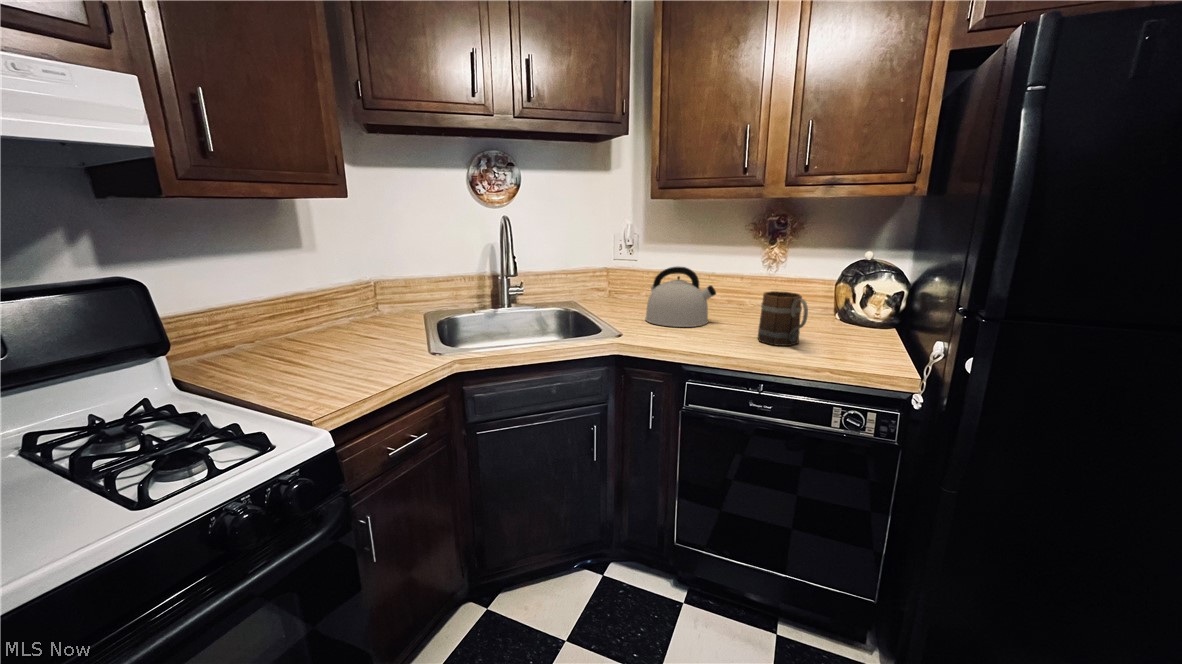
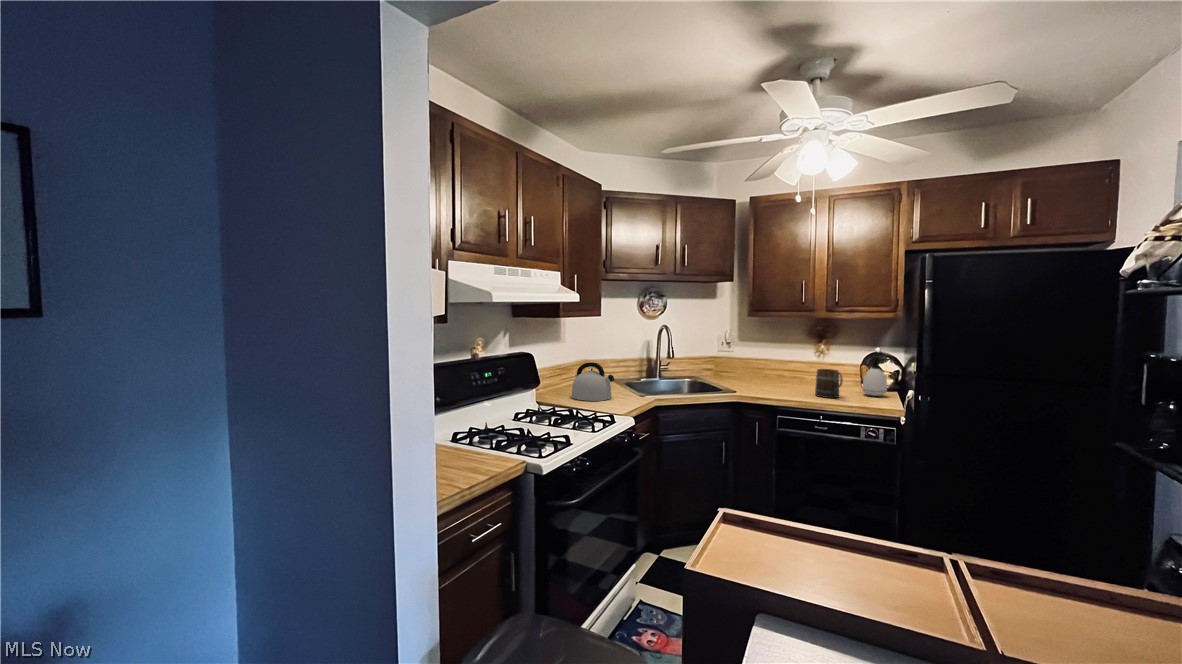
kettle: present [645,267,716,327] -> present [571,362,614,401]
soap dispenser: none [838,268,891,338] -> present [862,357,888,396]

